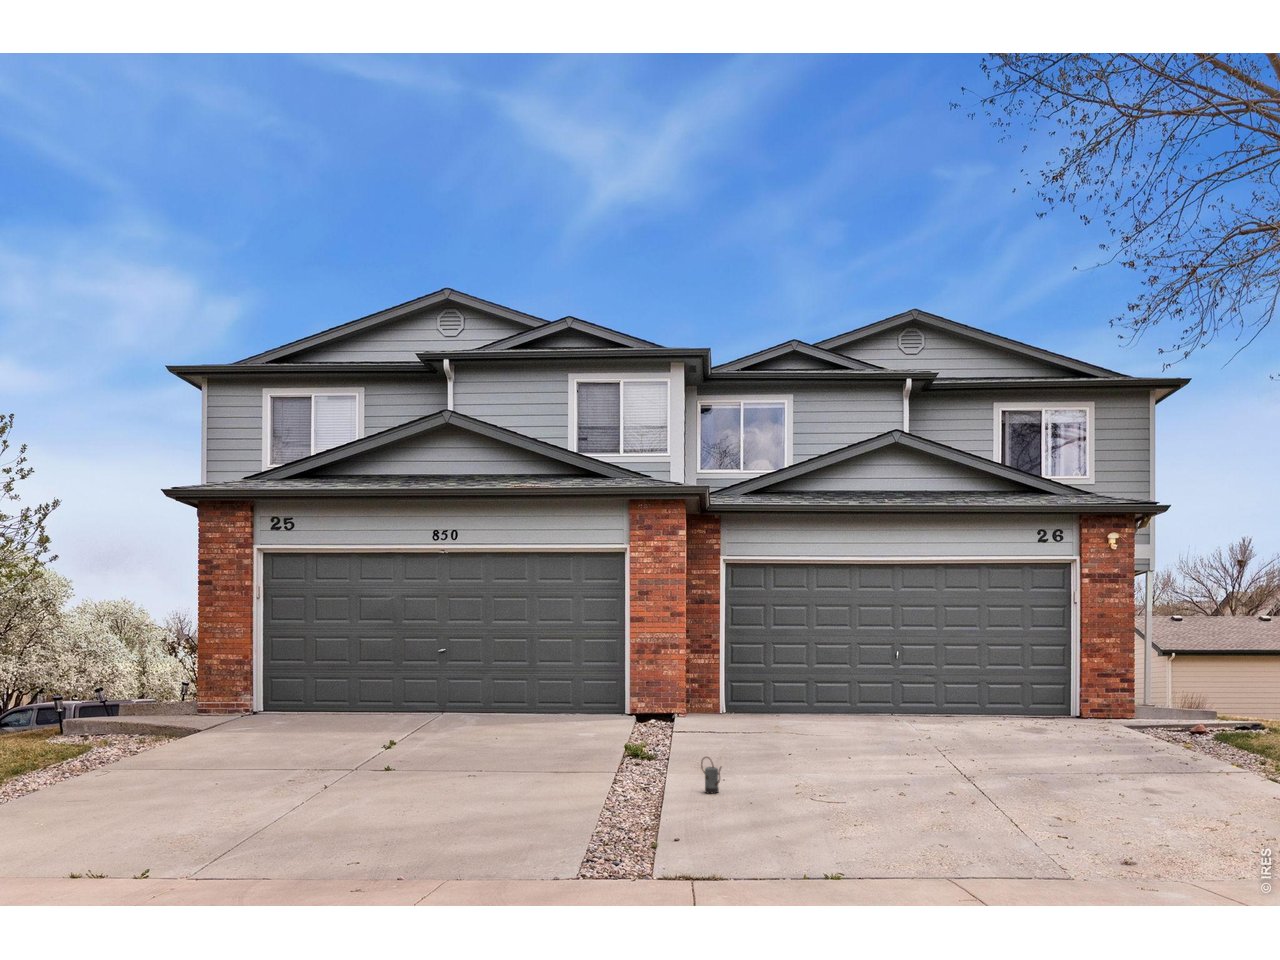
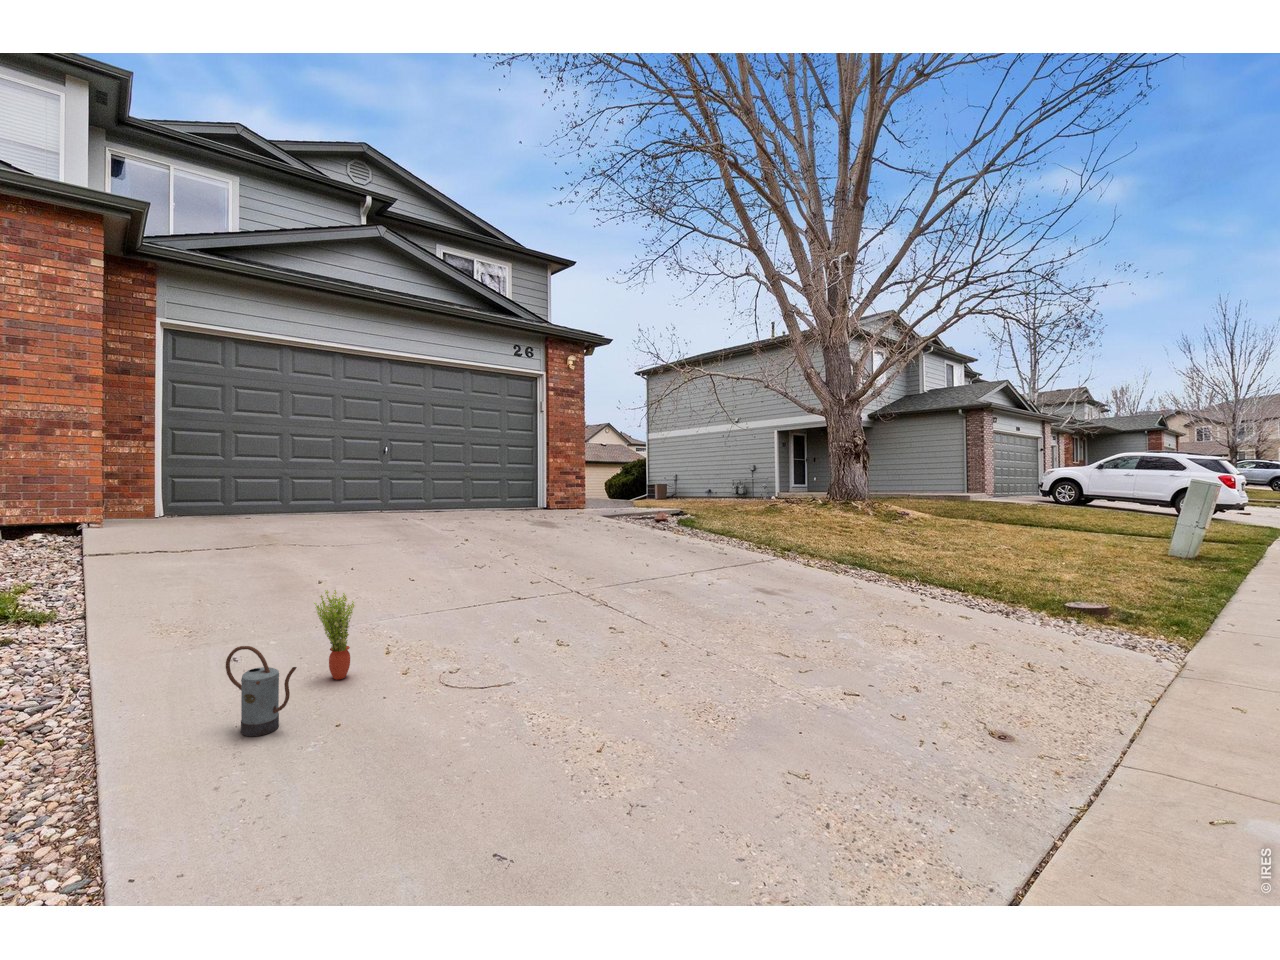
potted plant: none [740,741,758,786] -> present [314,590,355,679]

